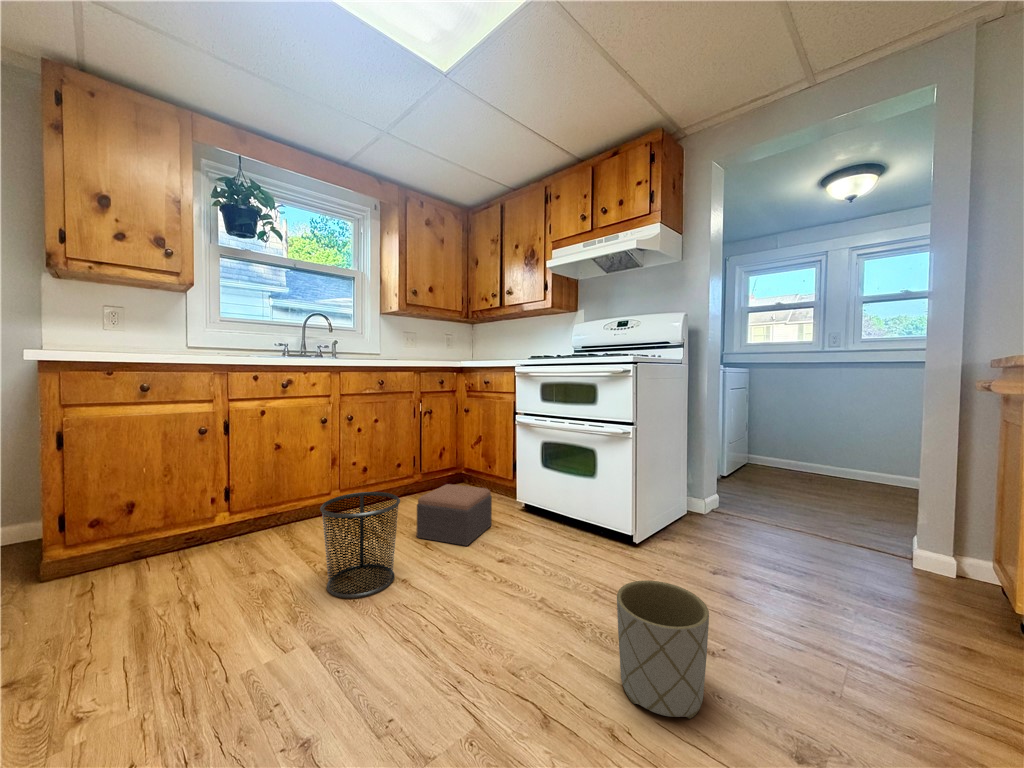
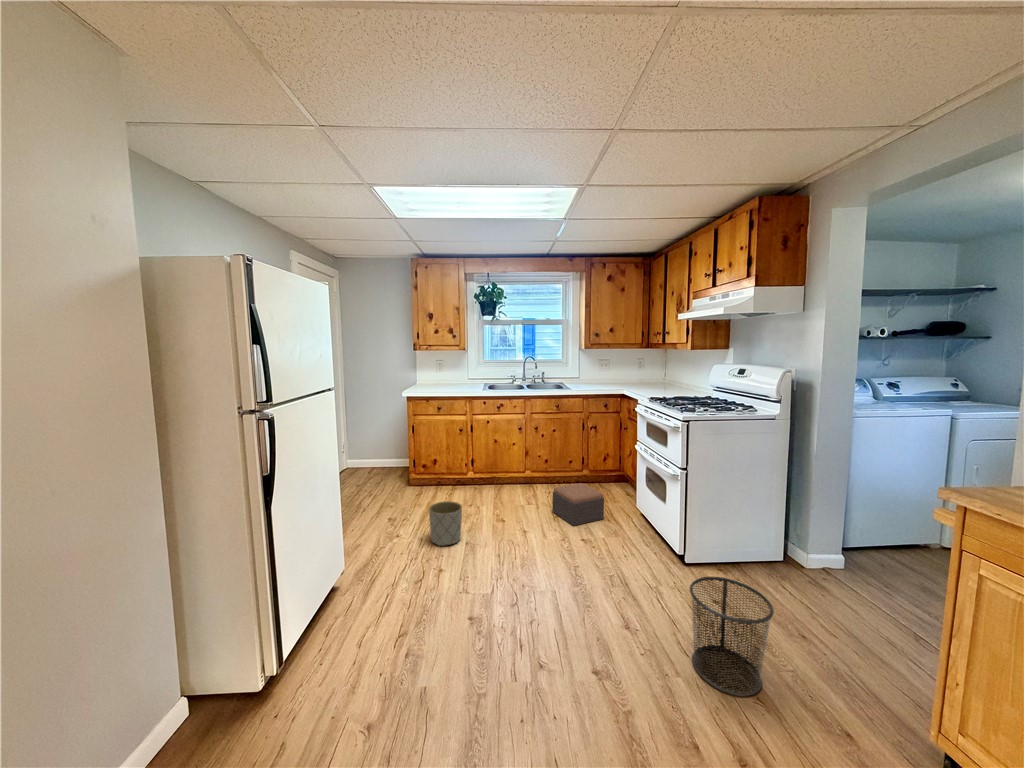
waste bin: present [320,492,400,598] -> present [690,577,774,696]
planter: present [617,580,709,719] -> present [429,501,462,546]

